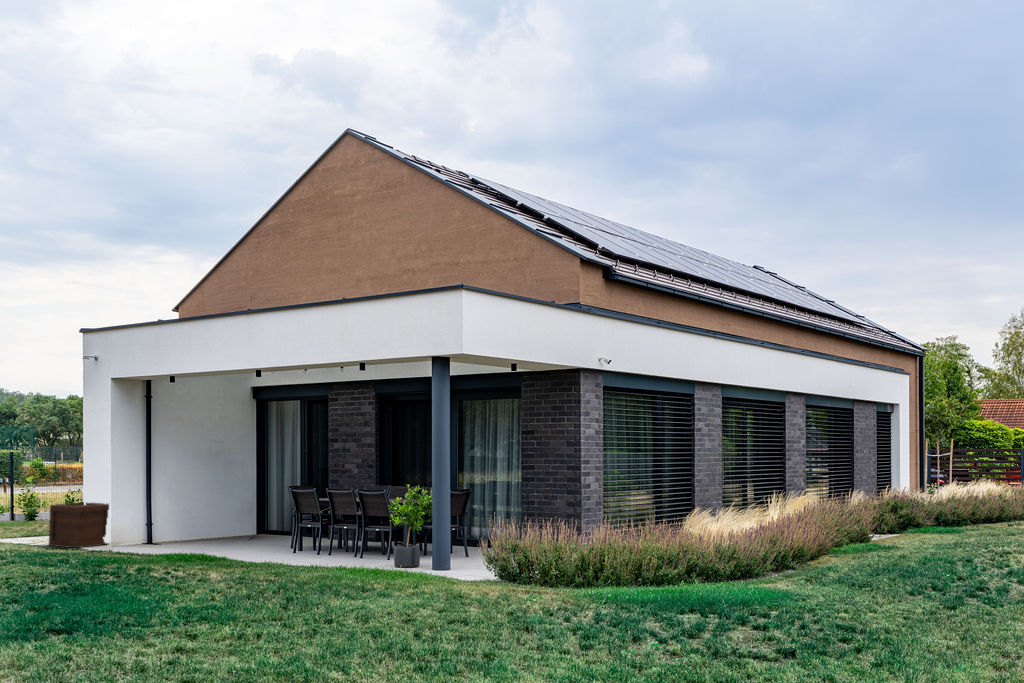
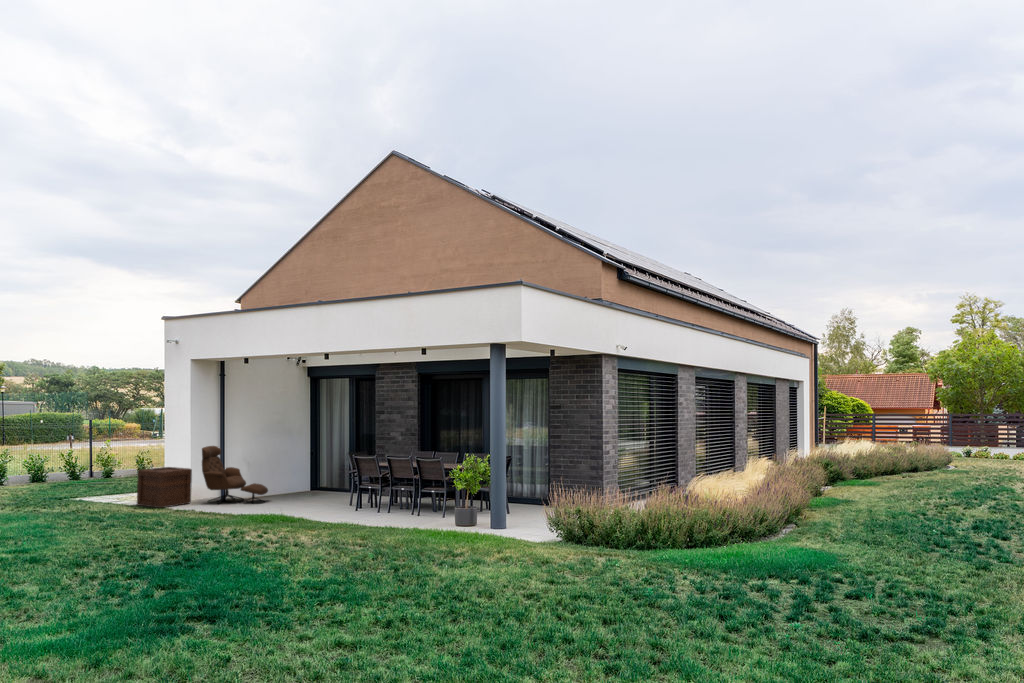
lounge chair: none [123,478,199,545] -> present [202,446,268,504]

